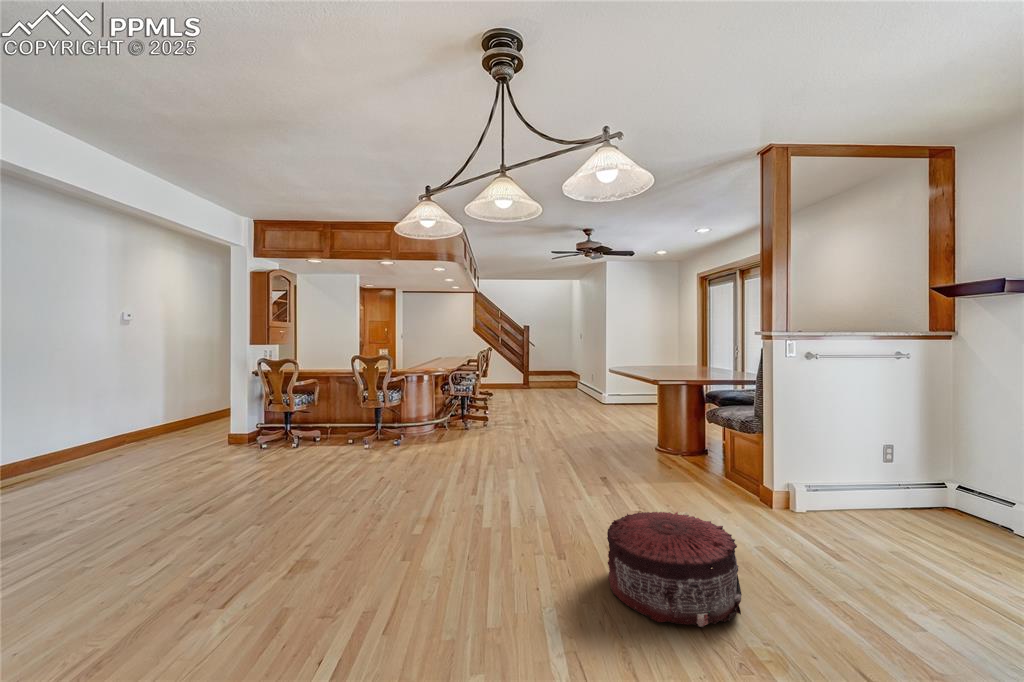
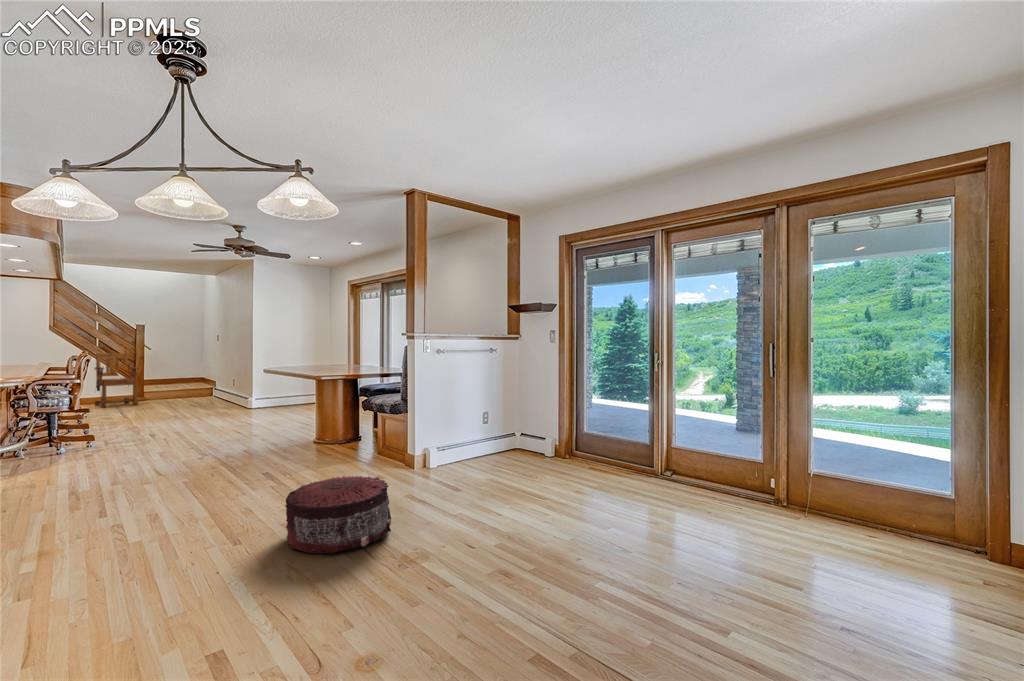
armchair: none [499,351,524,392] -> present [95,353,138,408]

